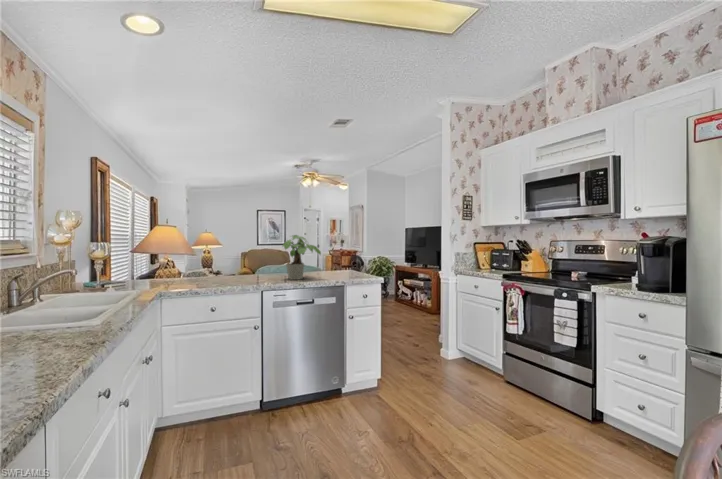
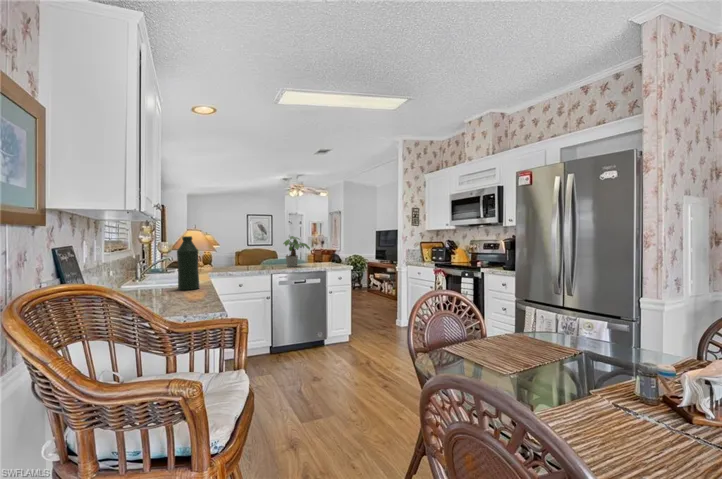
bottle: none [34,237,88,349] -> present [177,236,199,290]

